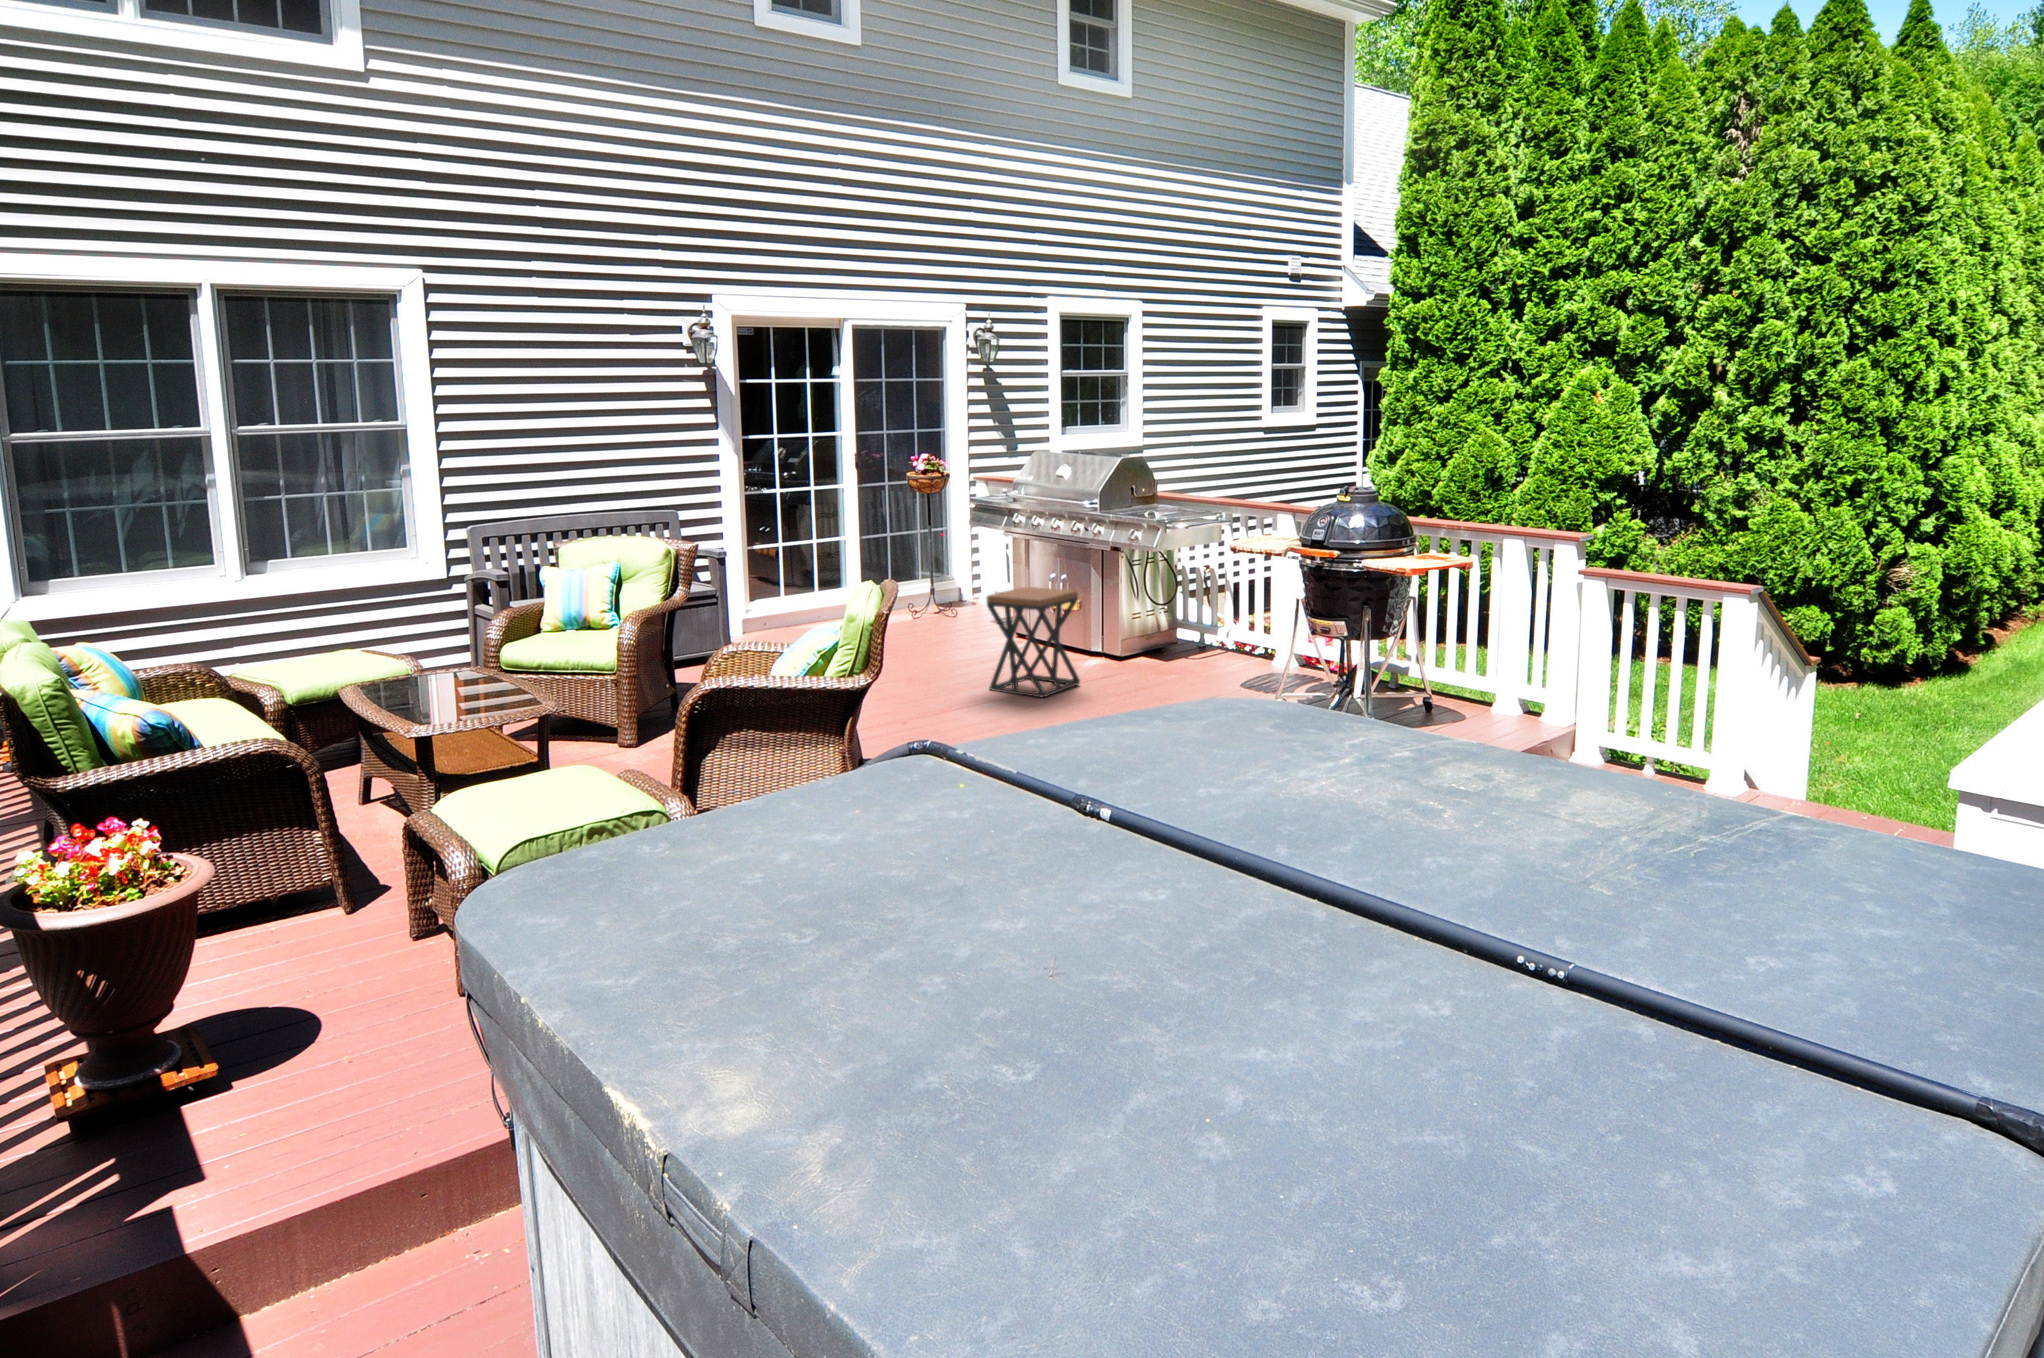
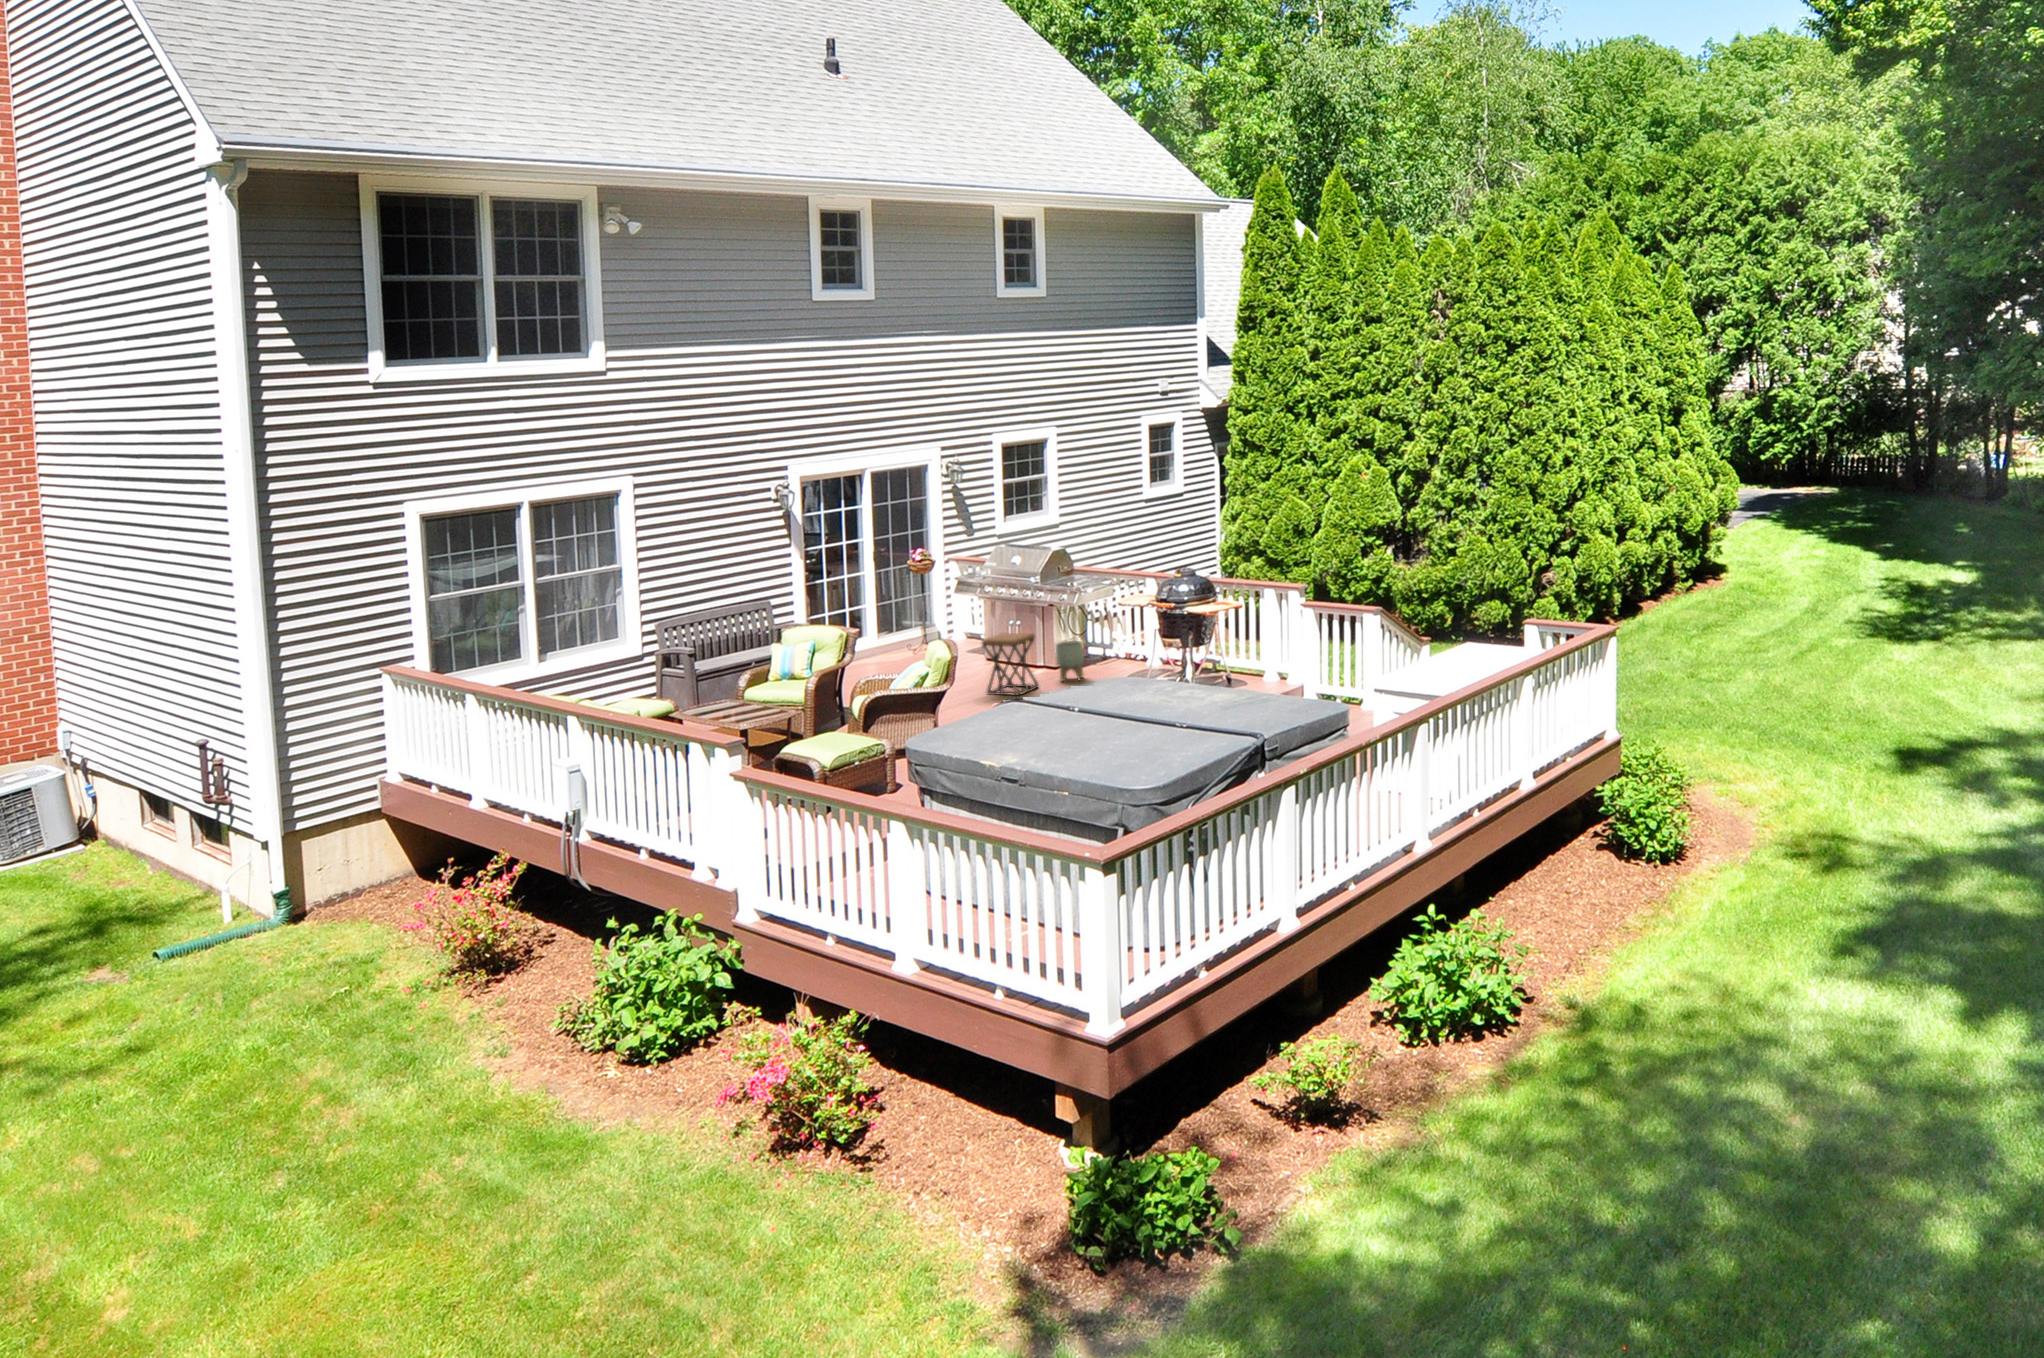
planter: none [1113,609,1159,679] -> present [1056,641,1084,681]

